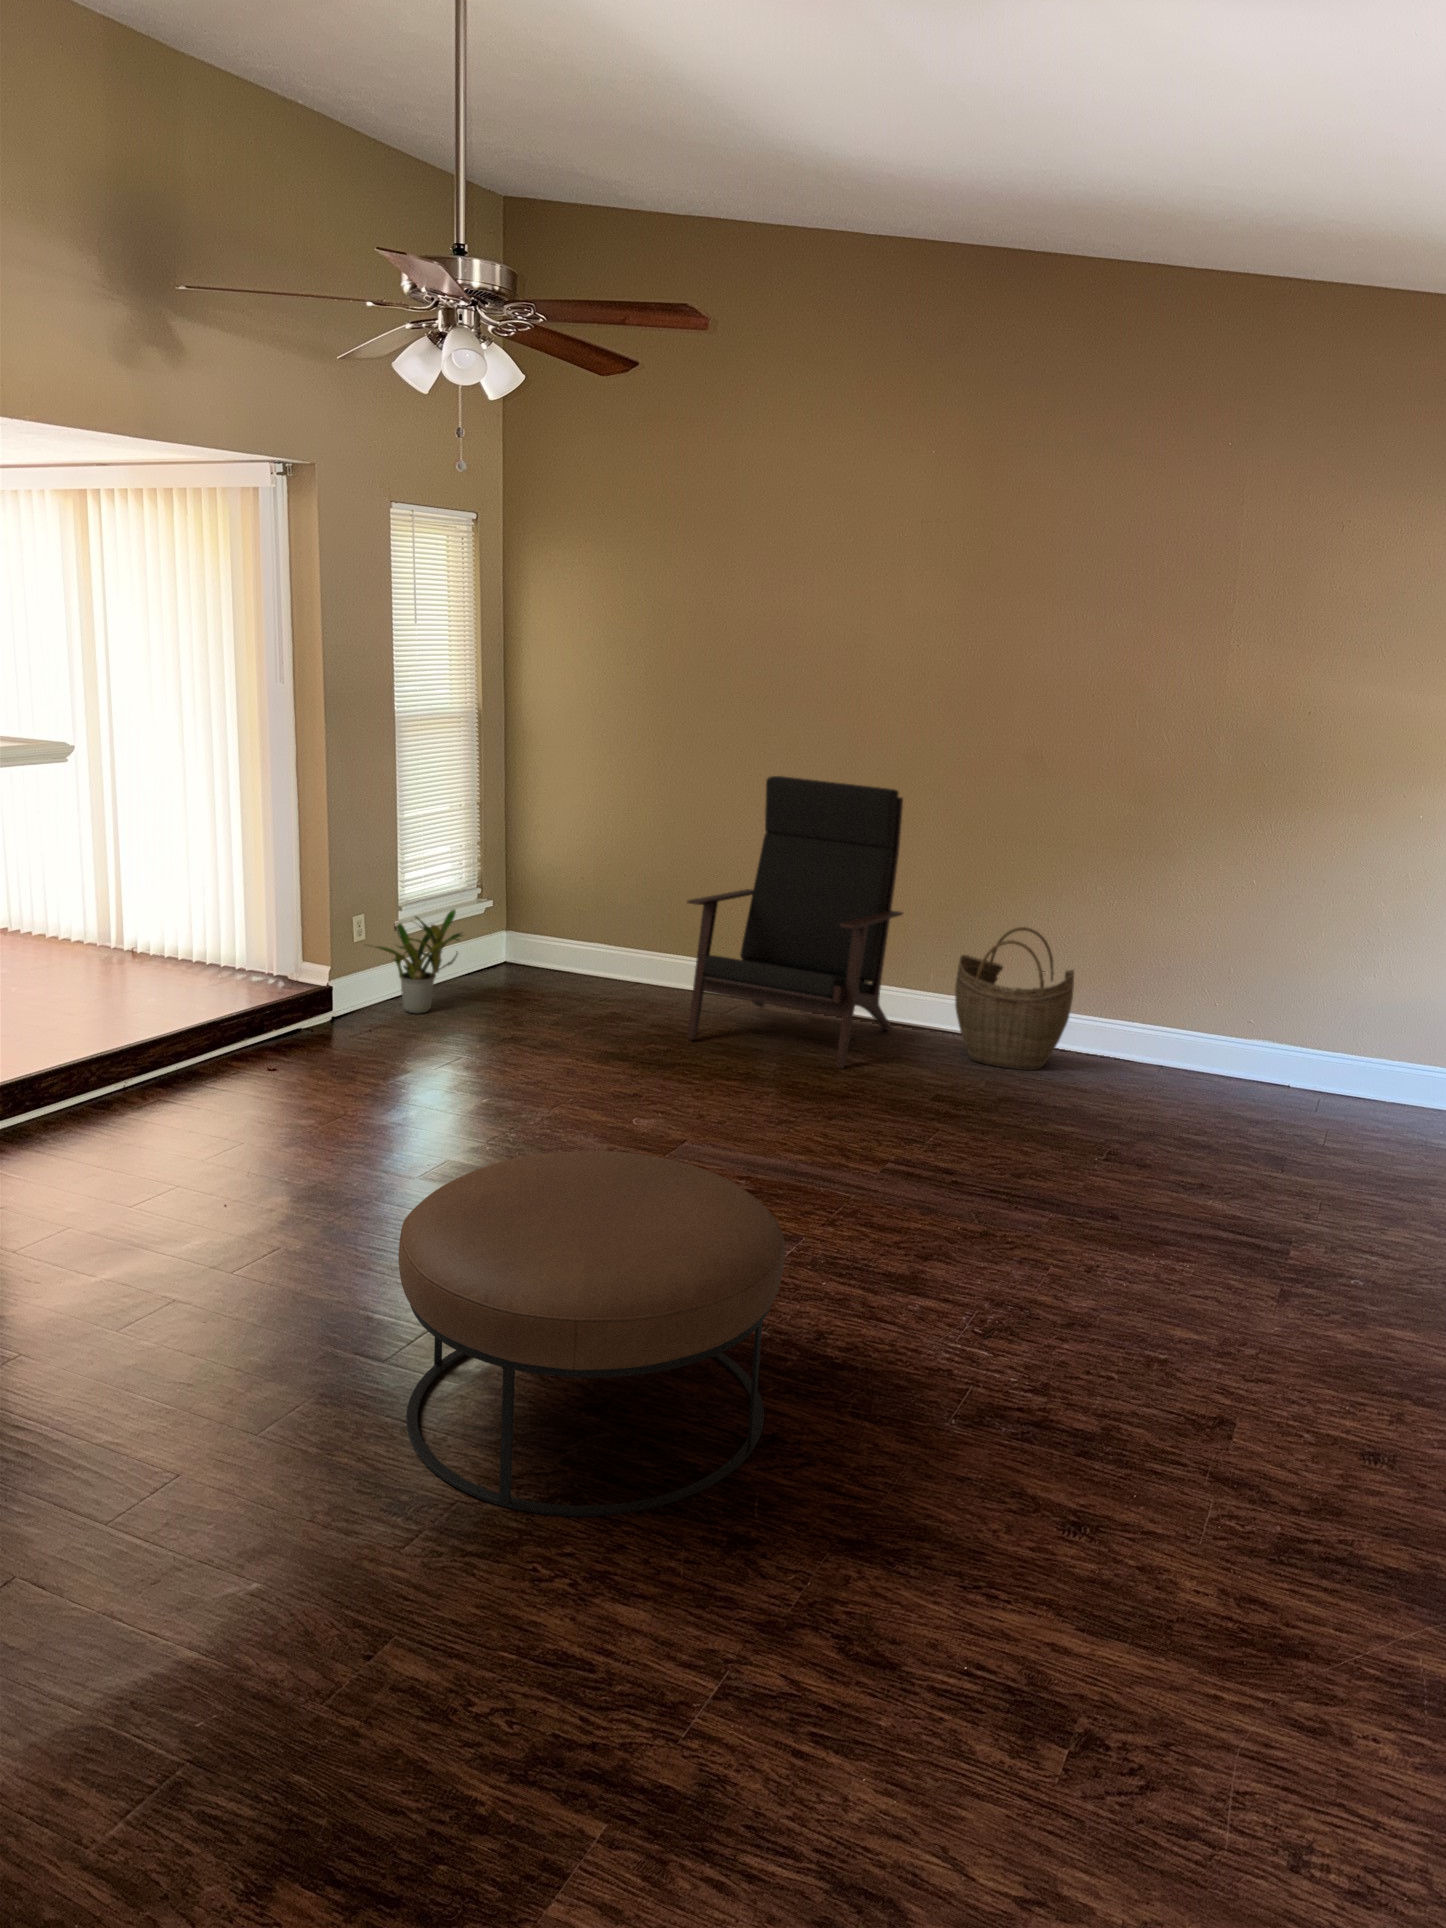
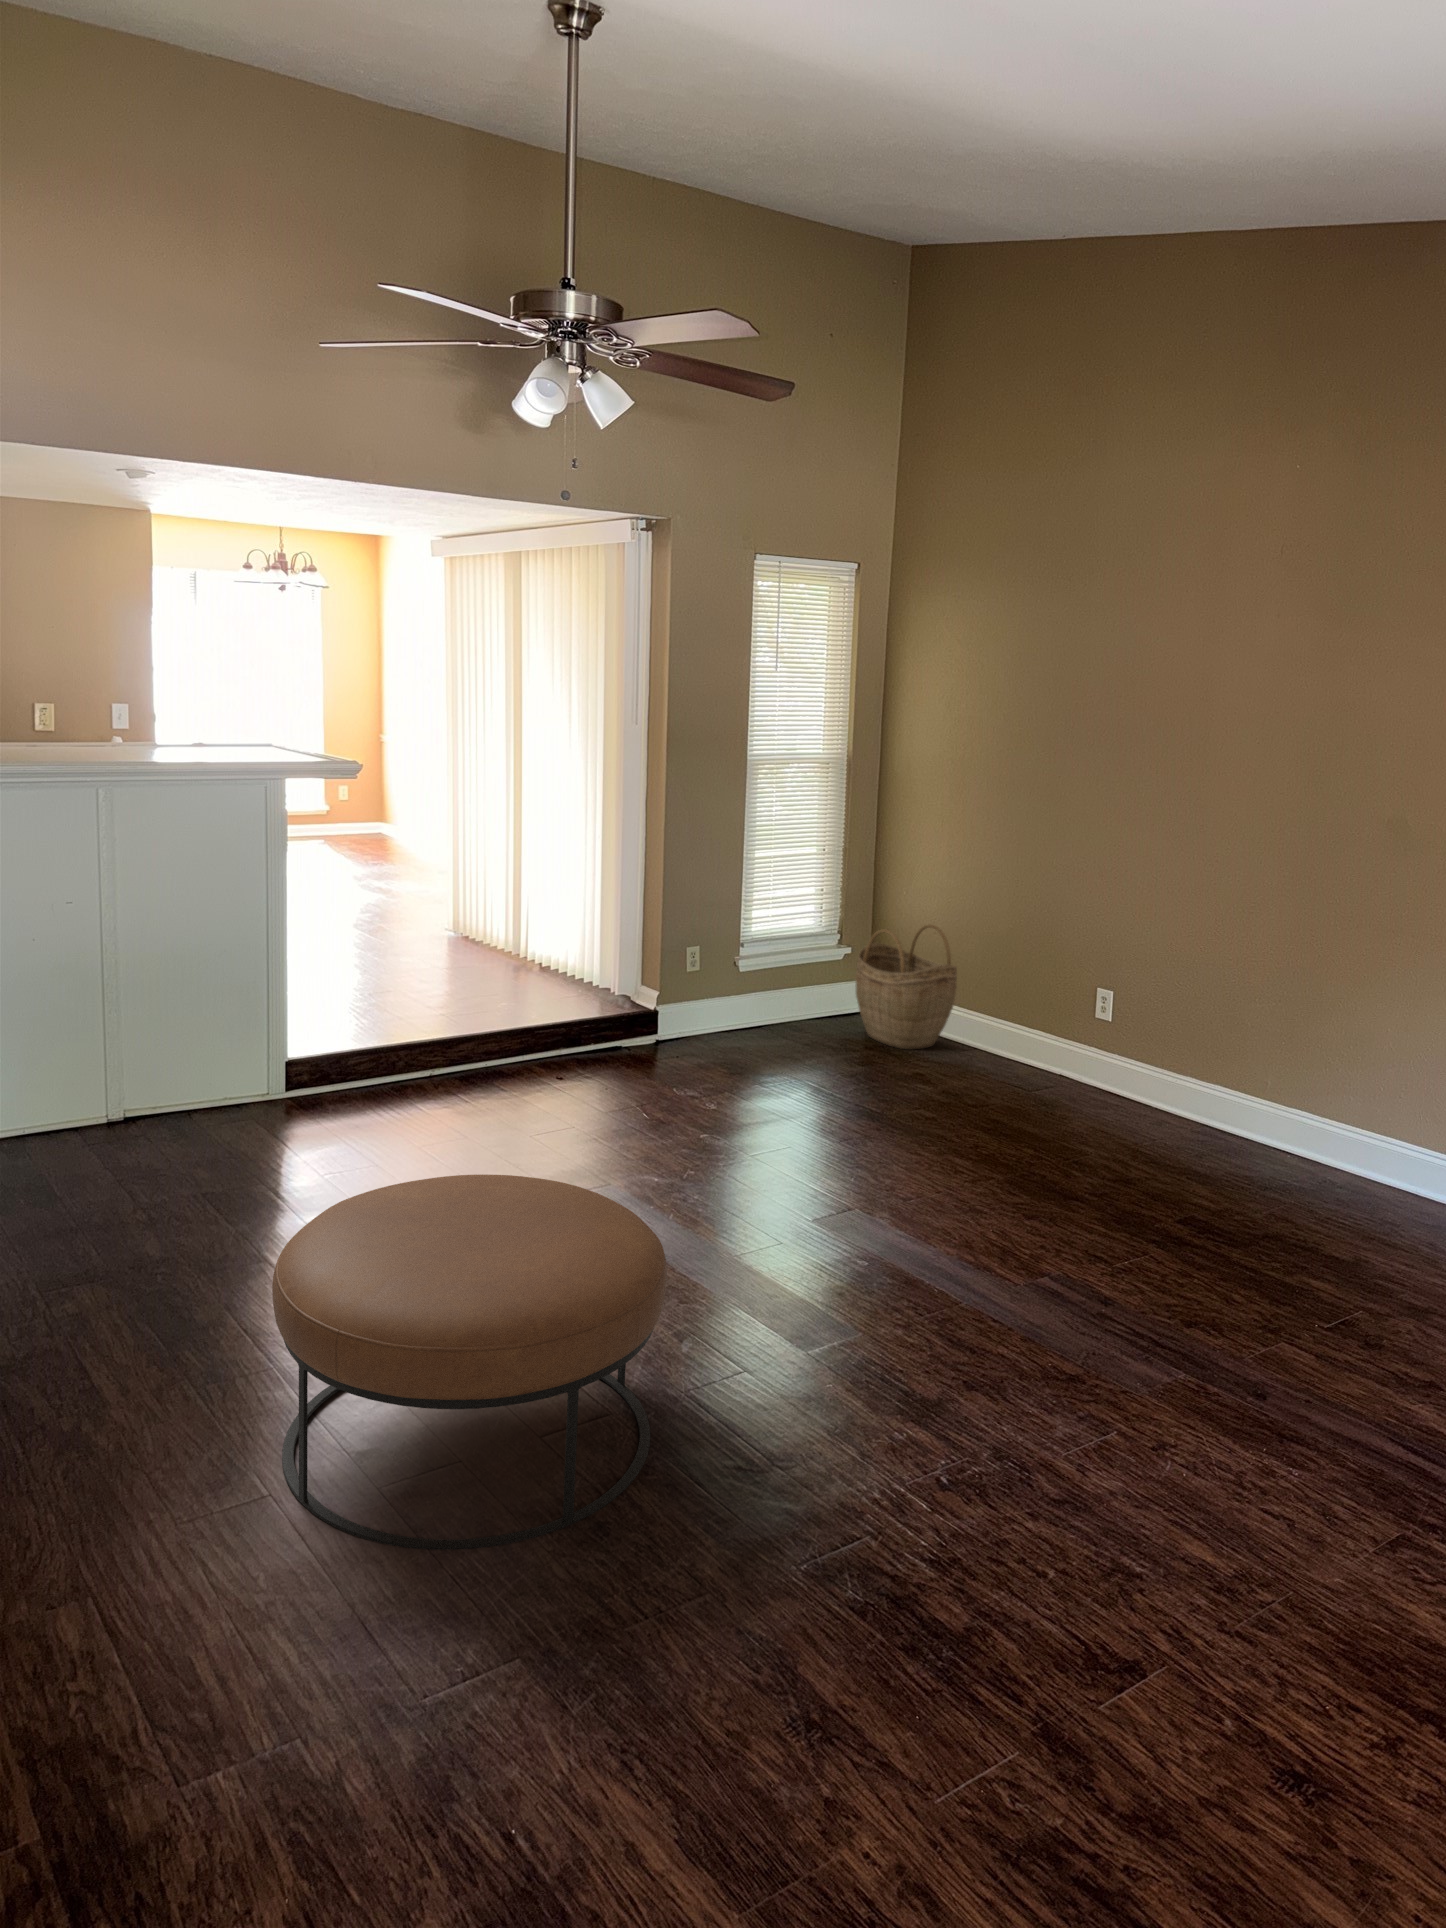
lounge chair: present [687,776,903,1069] -> none [965,839,1235,1165]
potted plant: present [376,910,462,1014] -> none [688,949,793,1045]
woven basket: present [955,927,1074,1070] -> present [856,925,957,1050]

